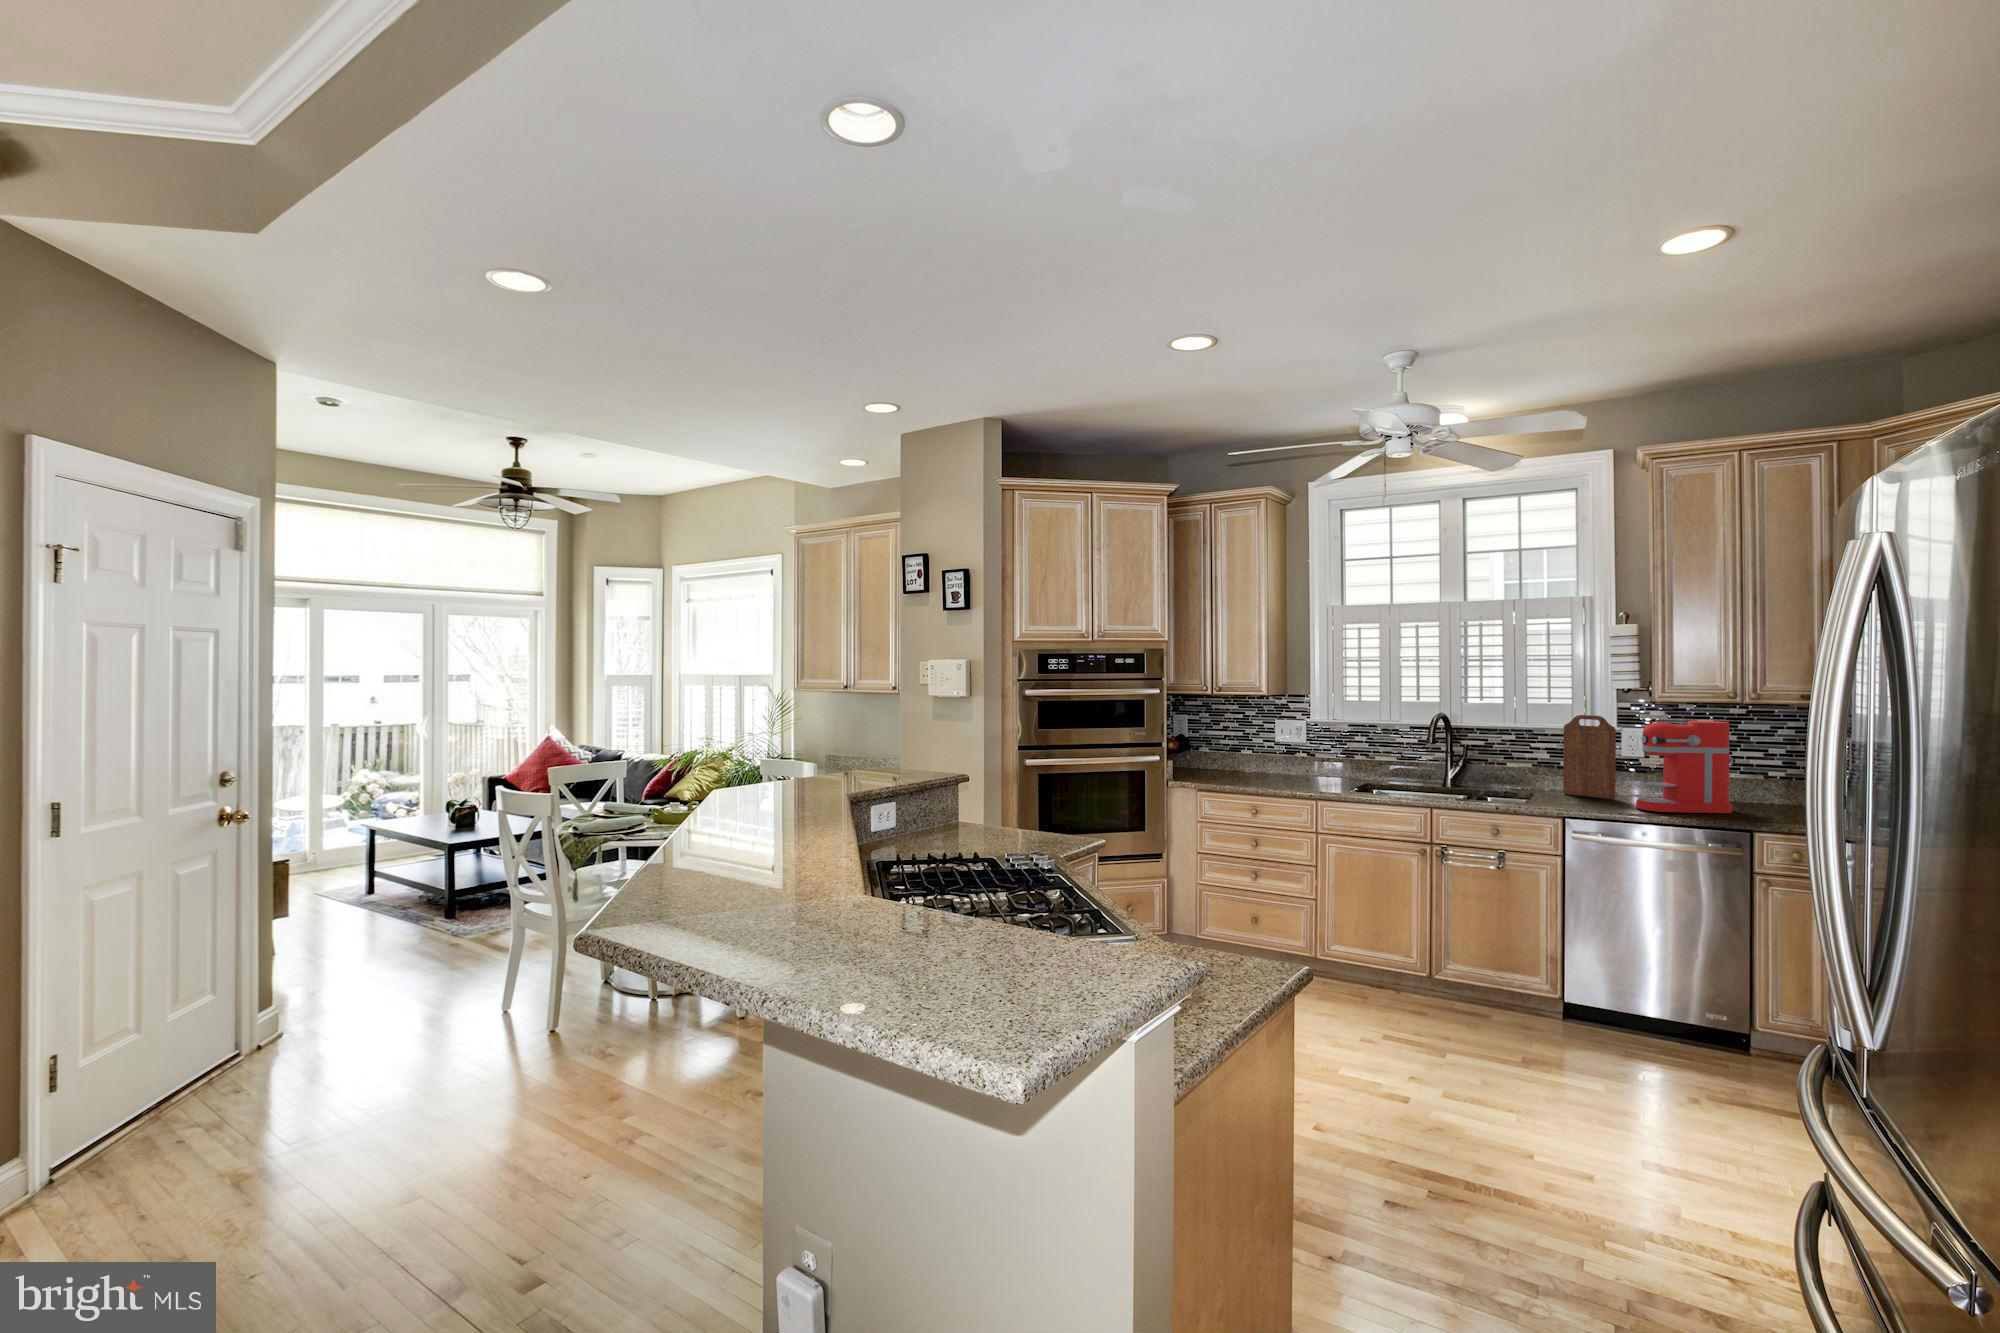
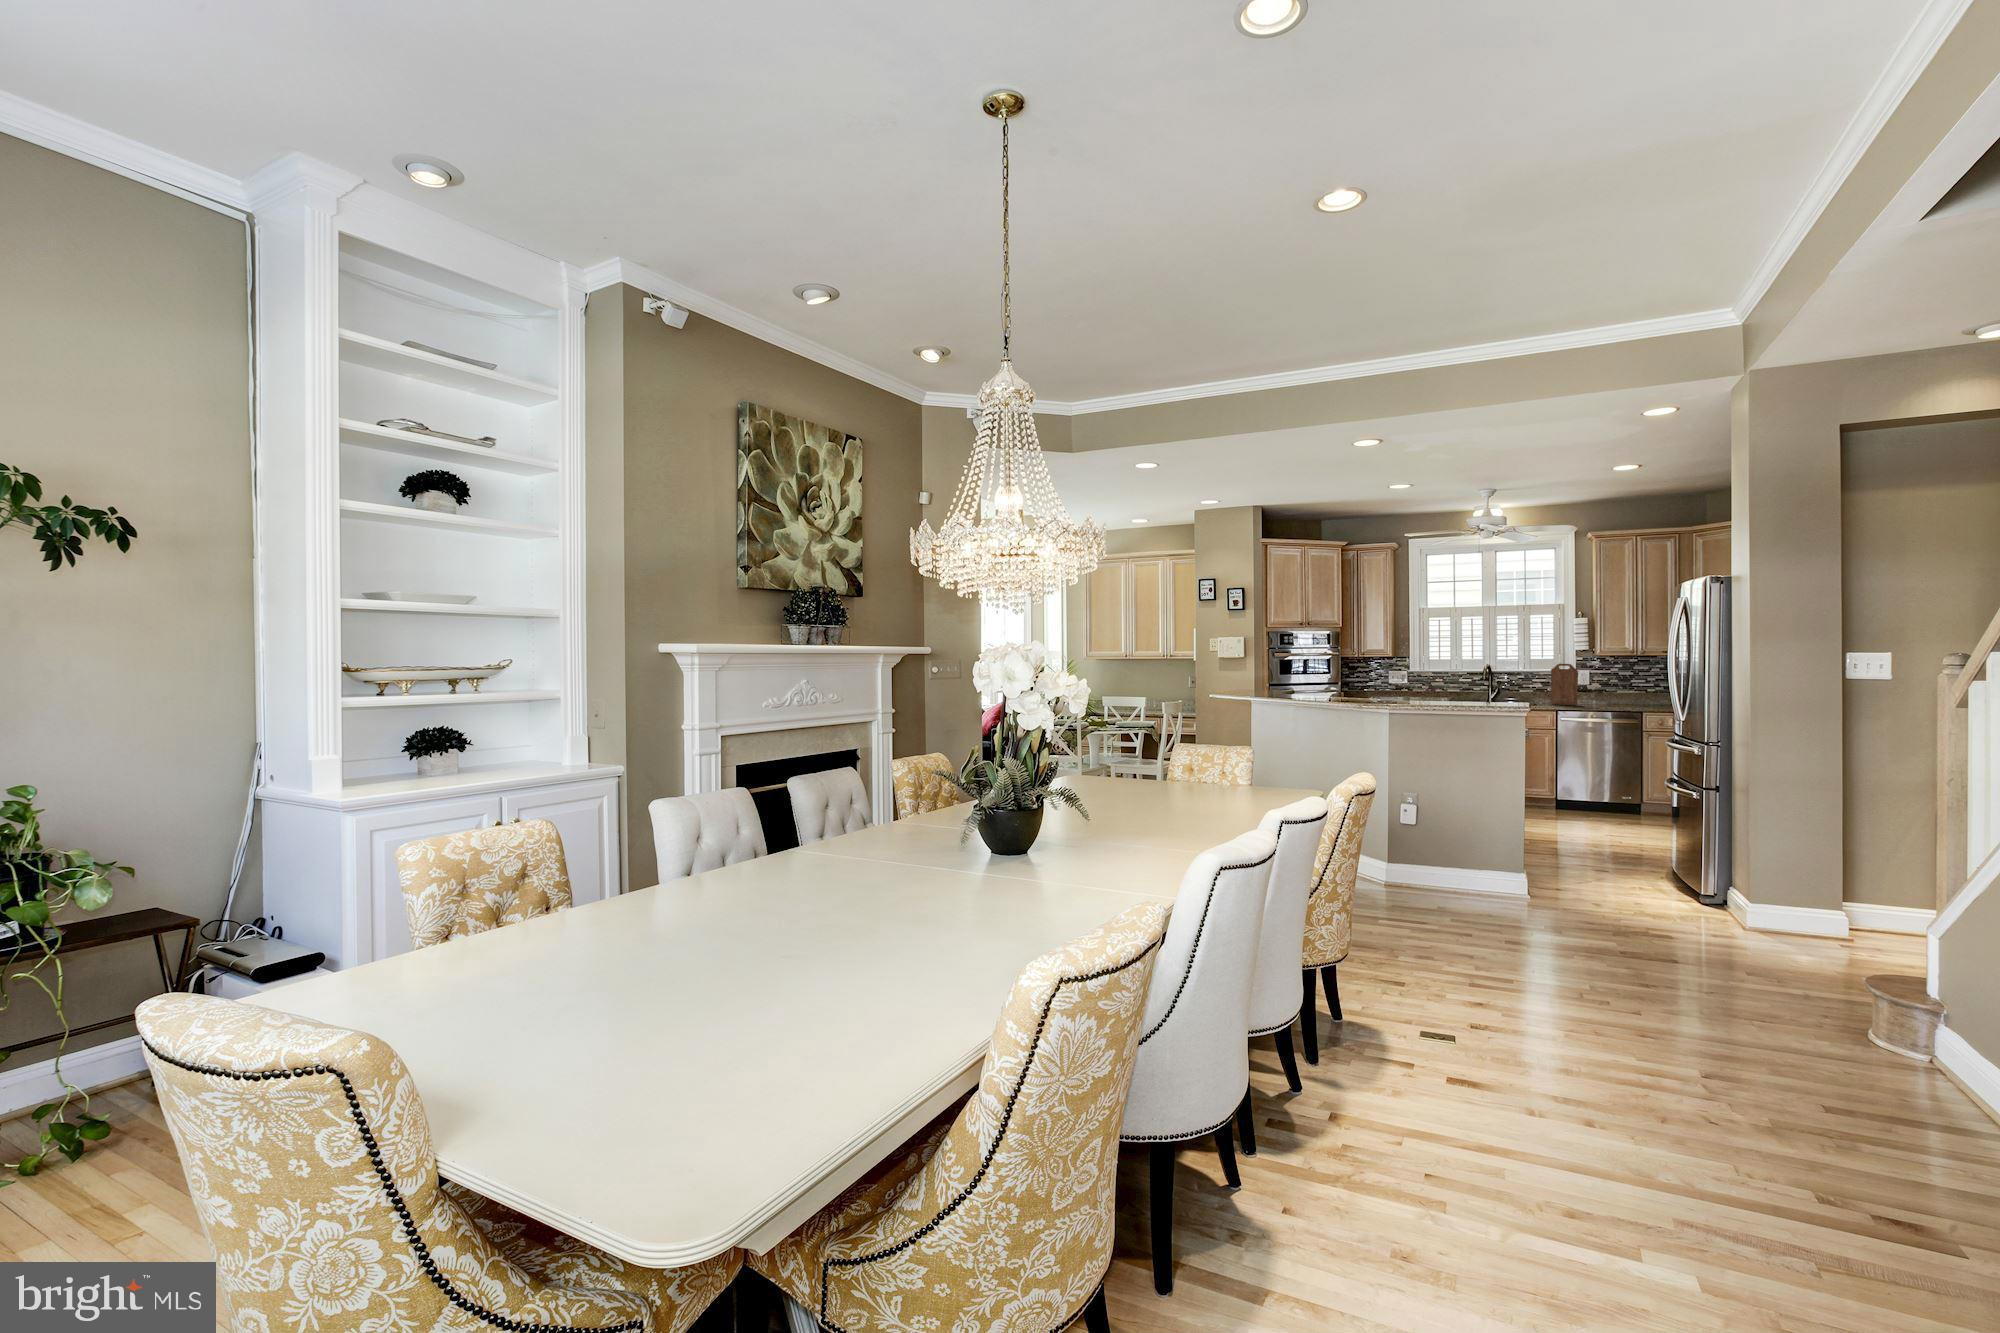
coffee maker: present [1636,721,1733,813] -> none [1589,665,1633,708]

